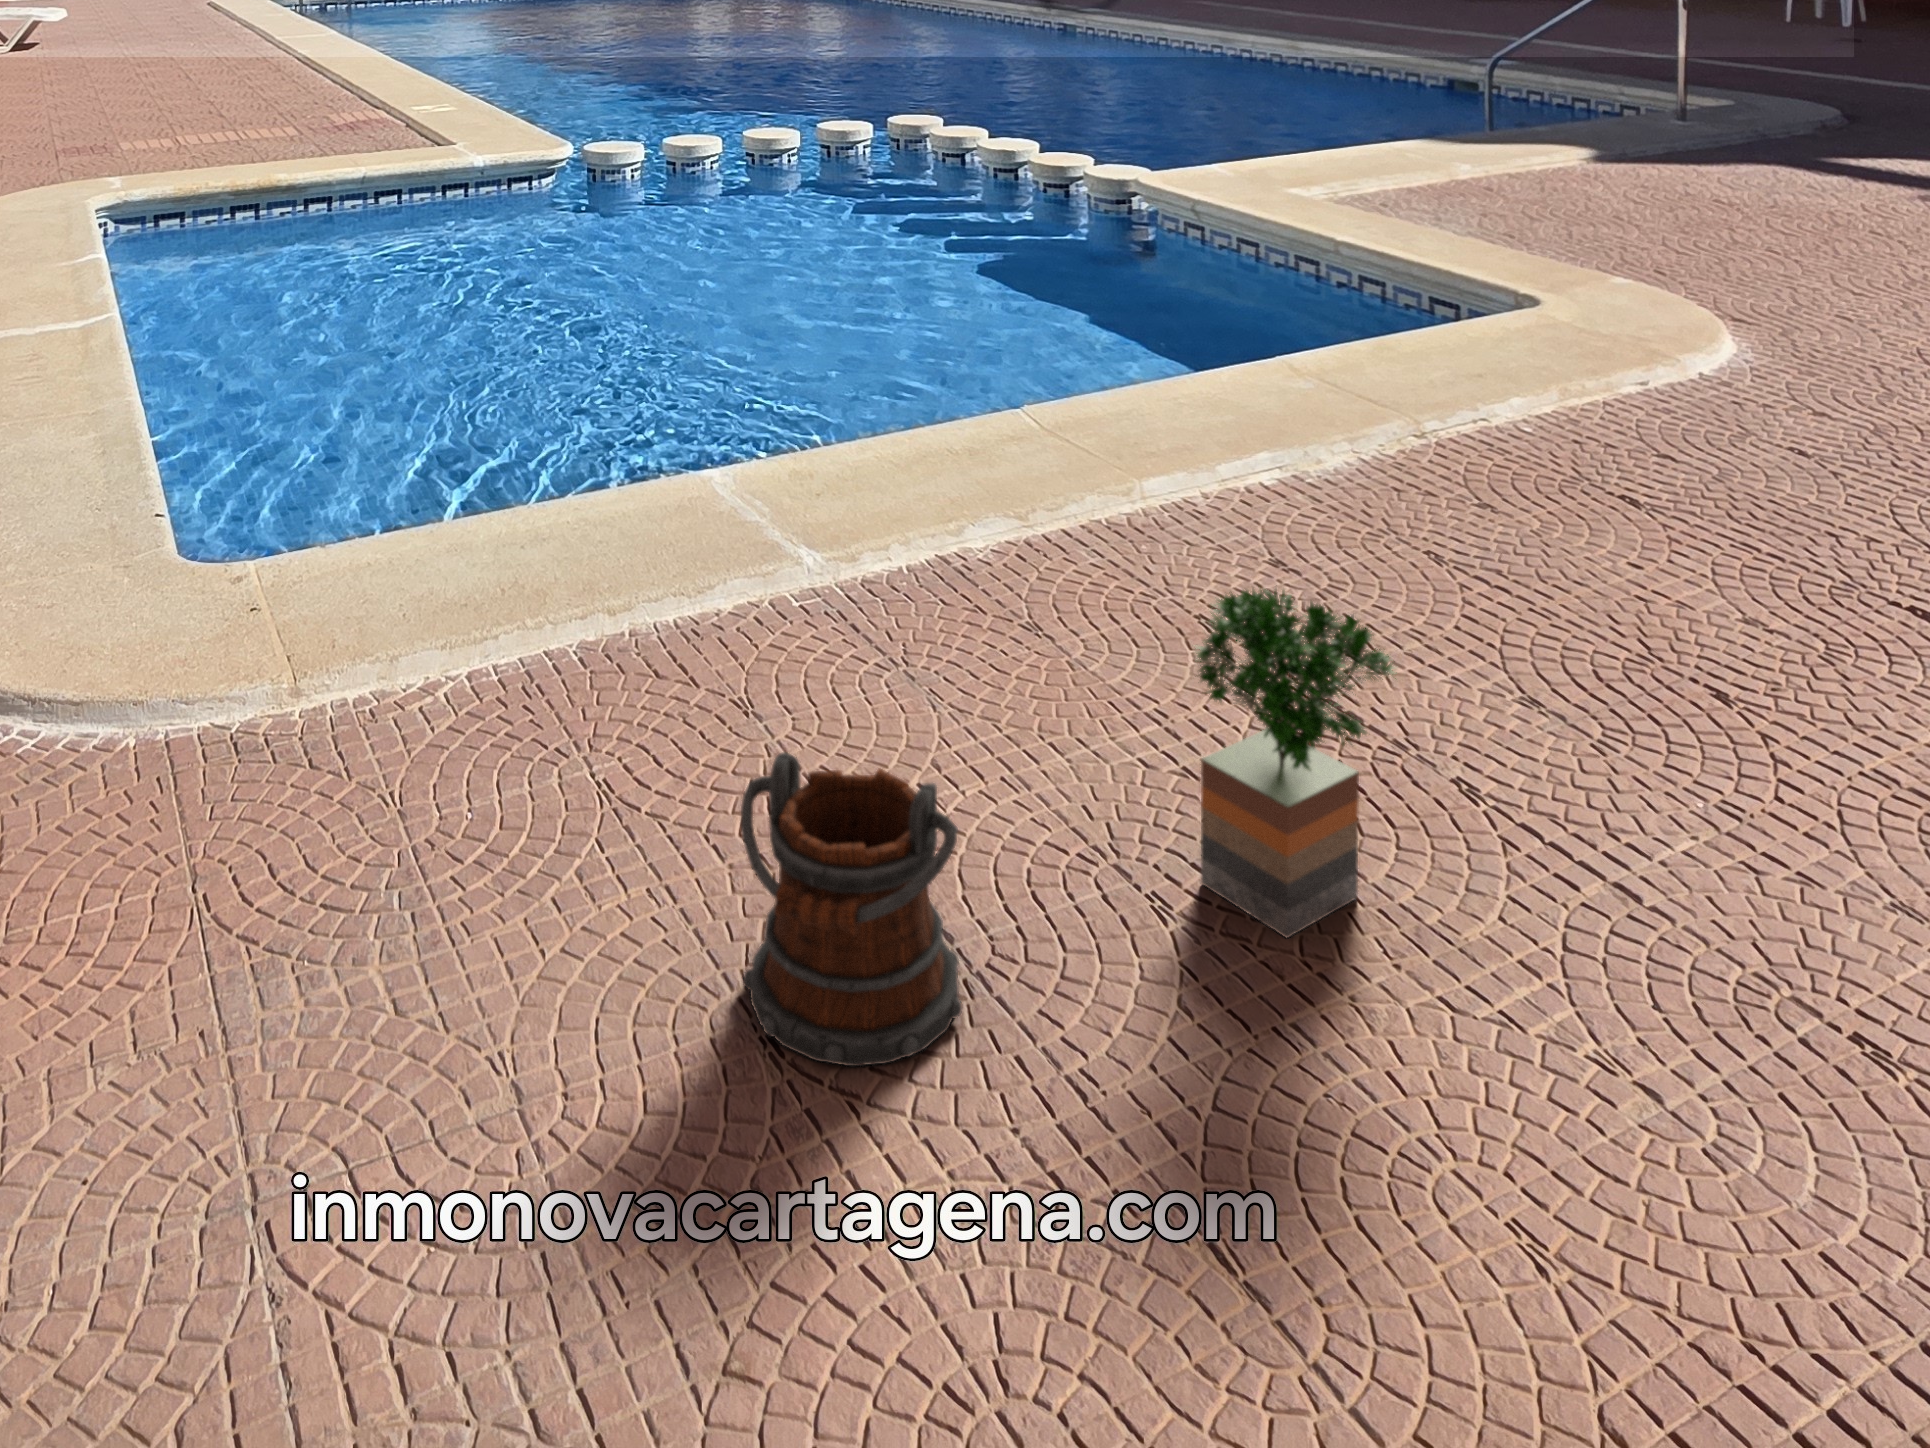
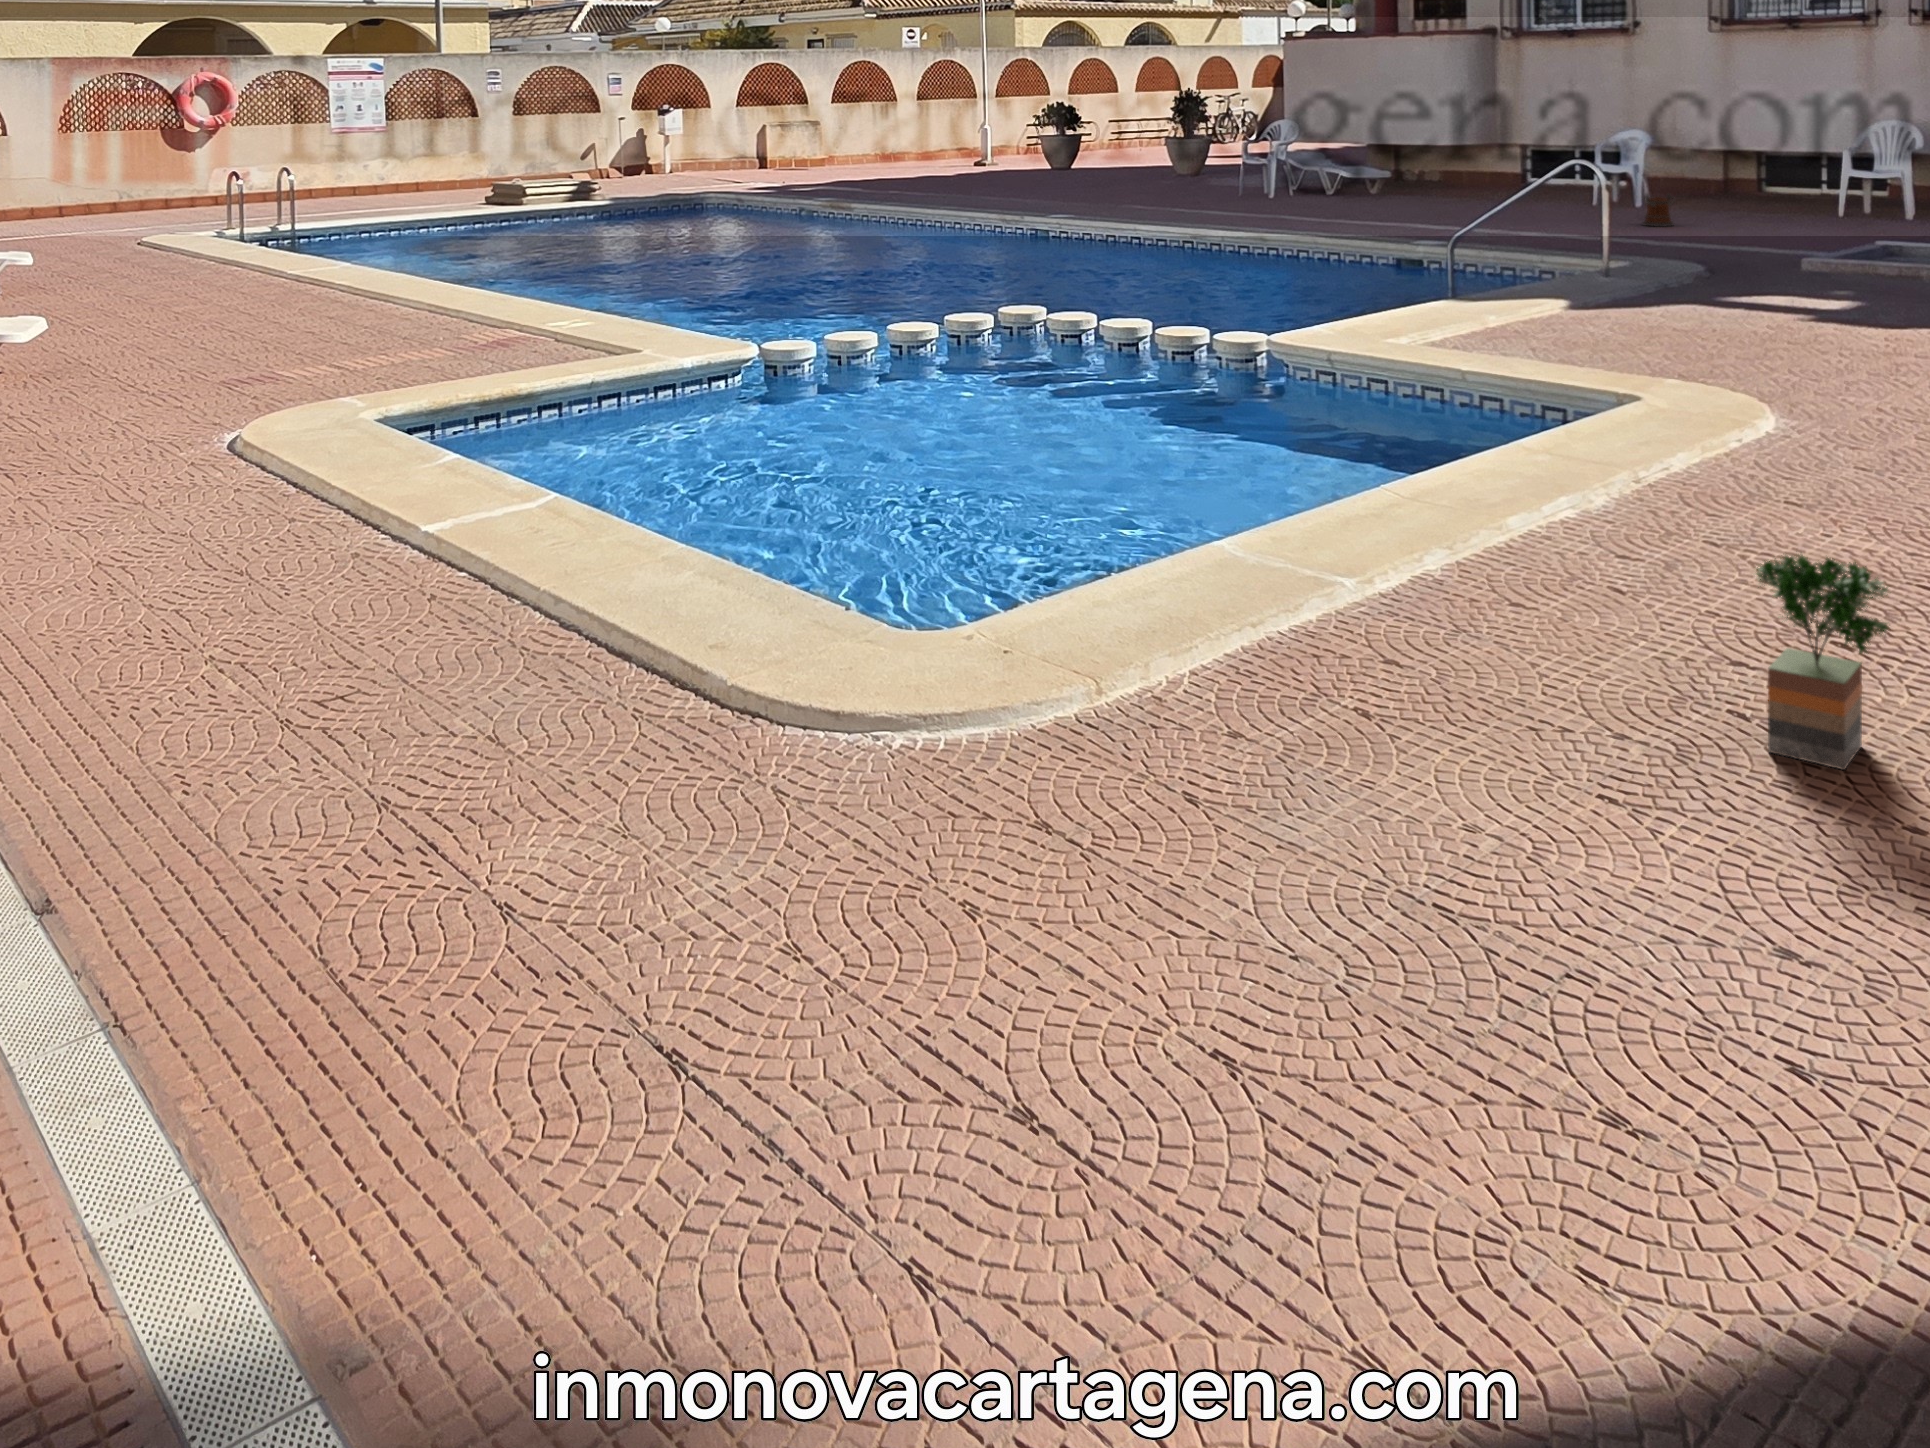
bucket: present [740,752,962,1067] -> present [1642,194,1675,227]

